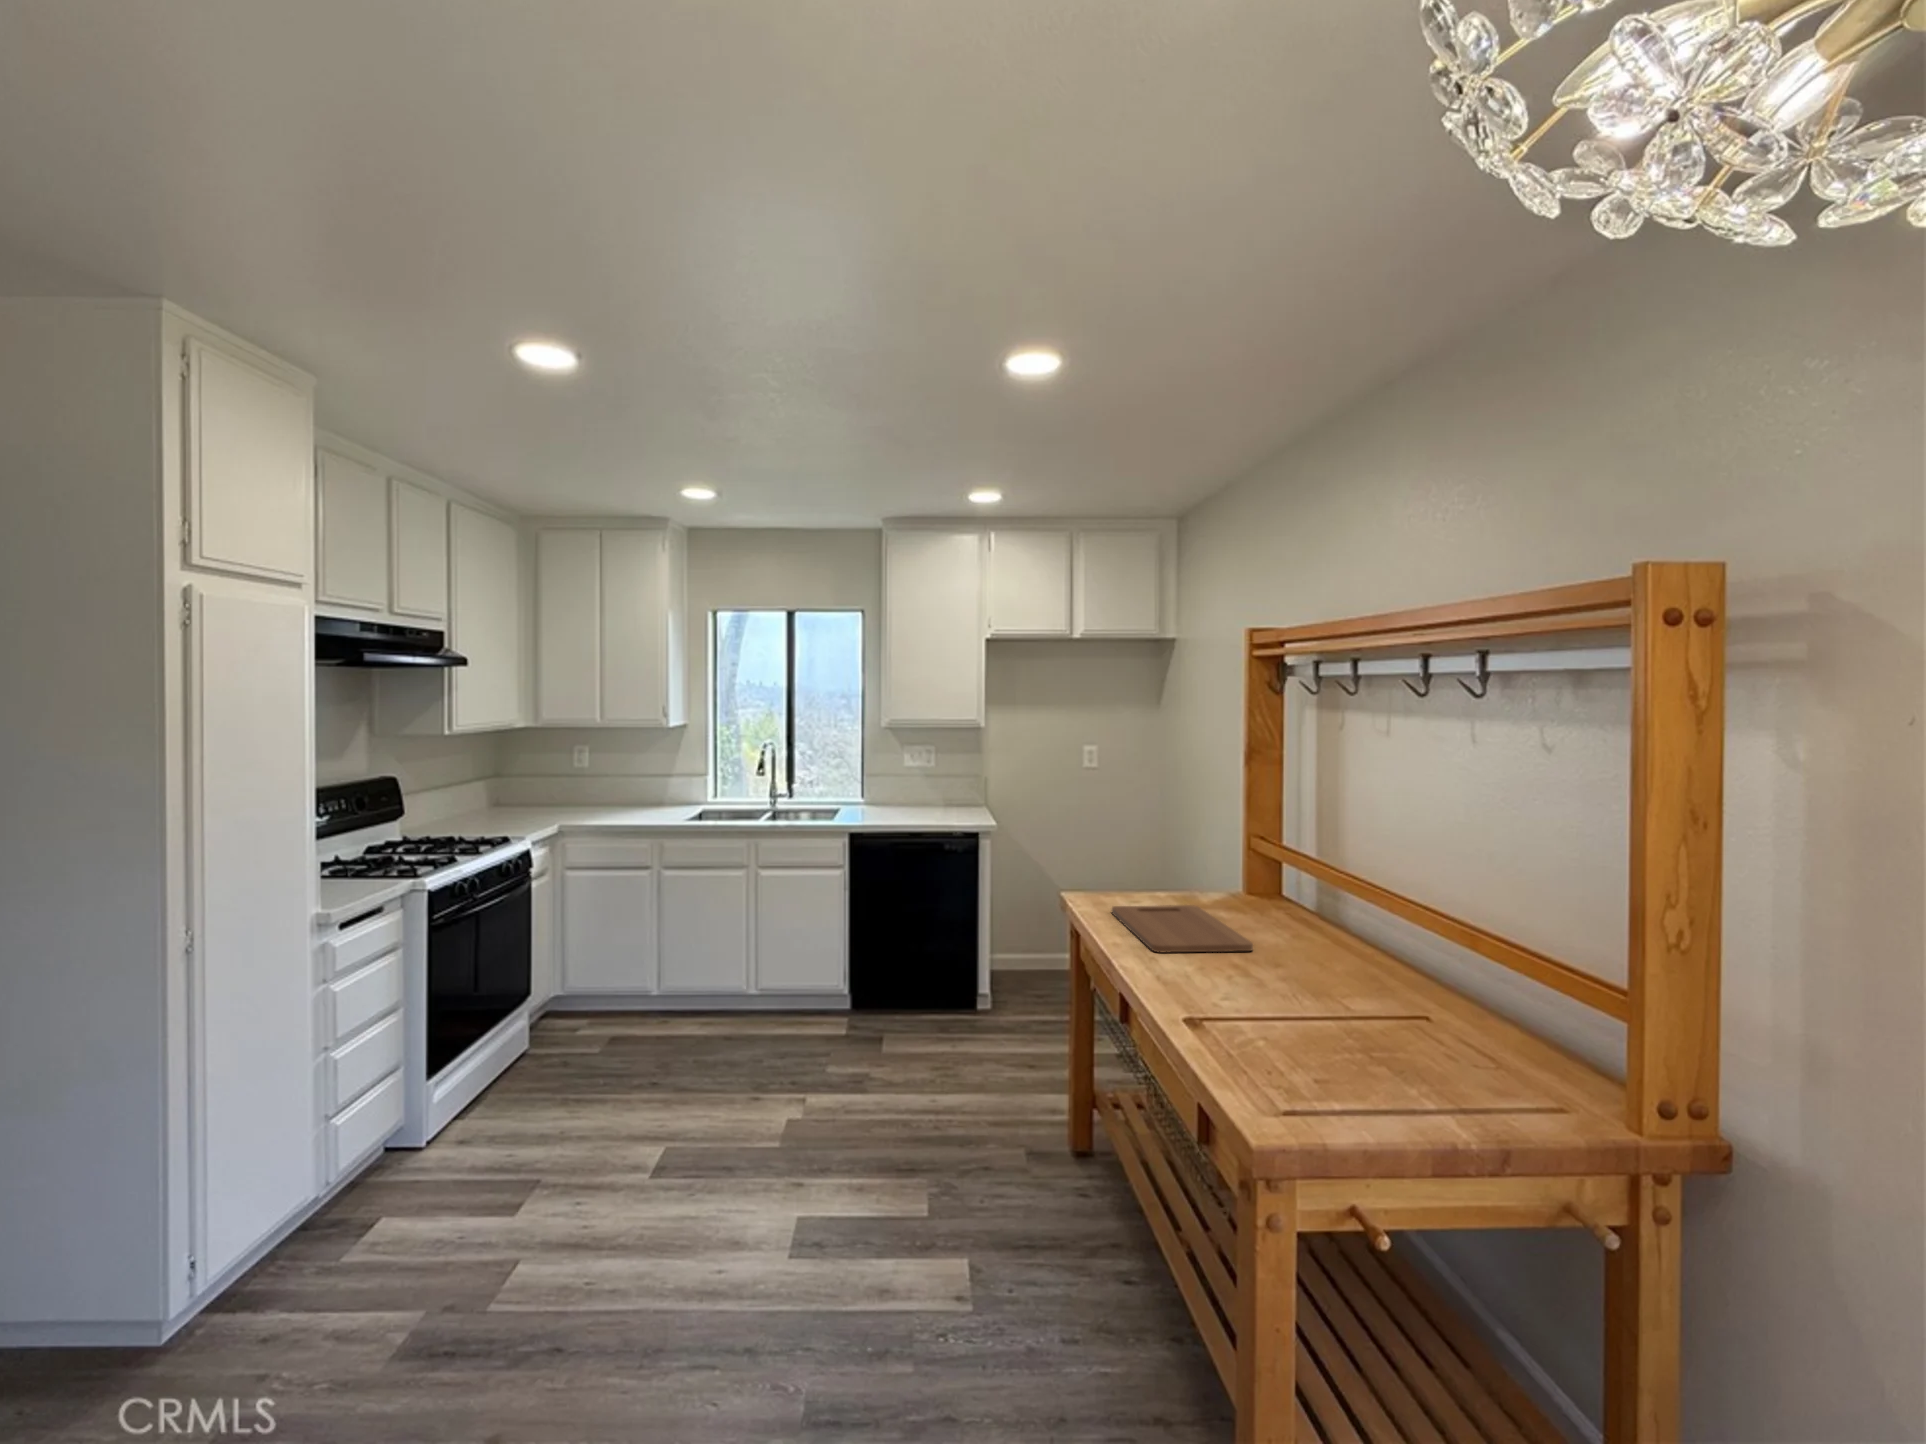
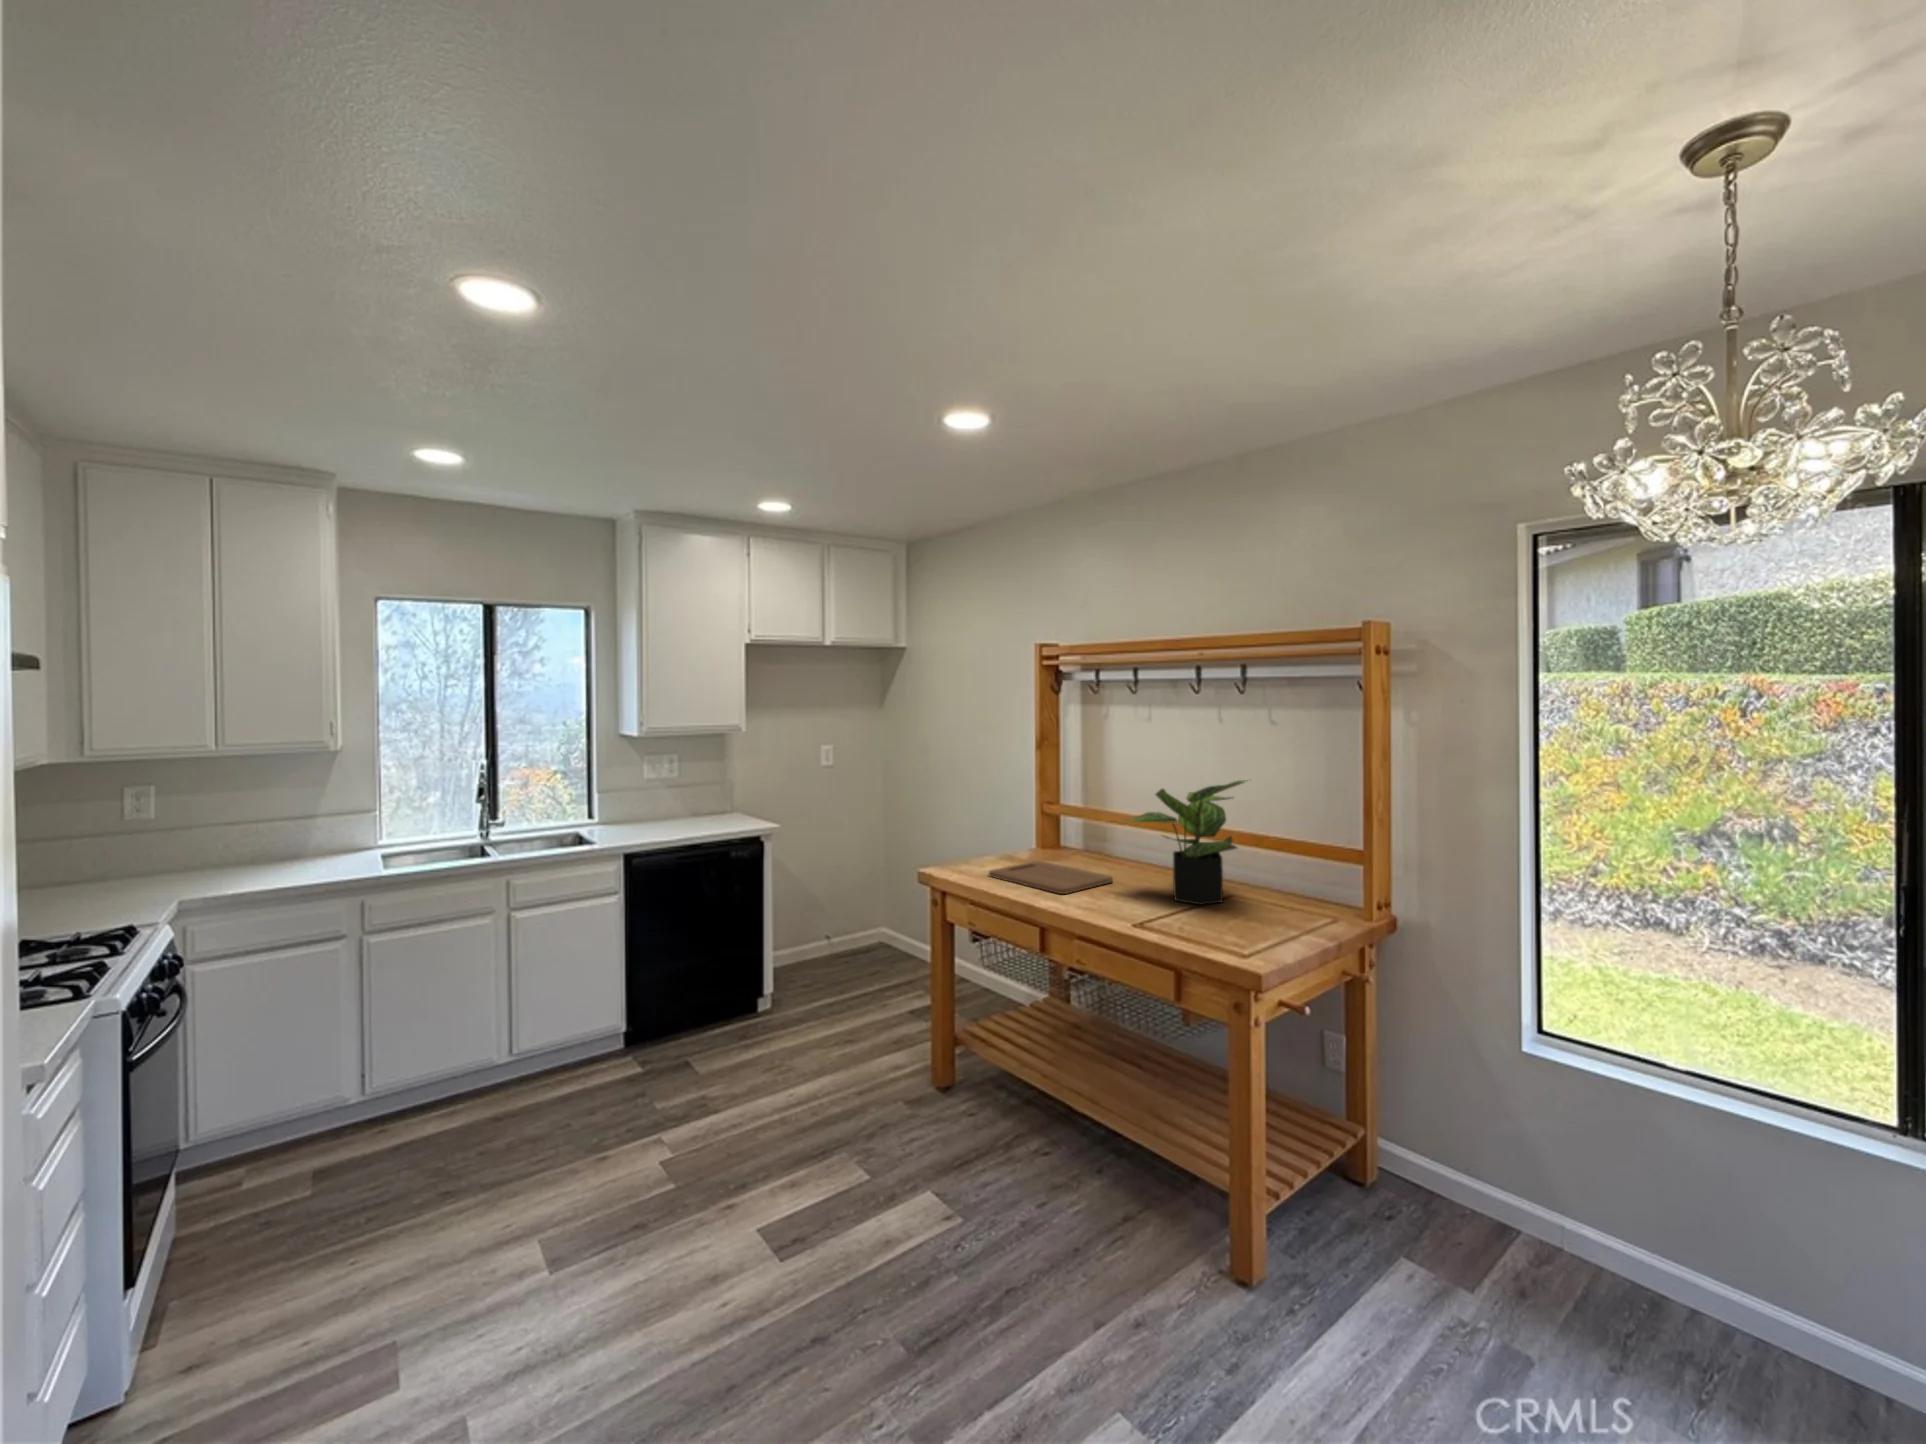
potted plant: none [1238,830,1414,1015] -> present [1129,781,1245,905]

